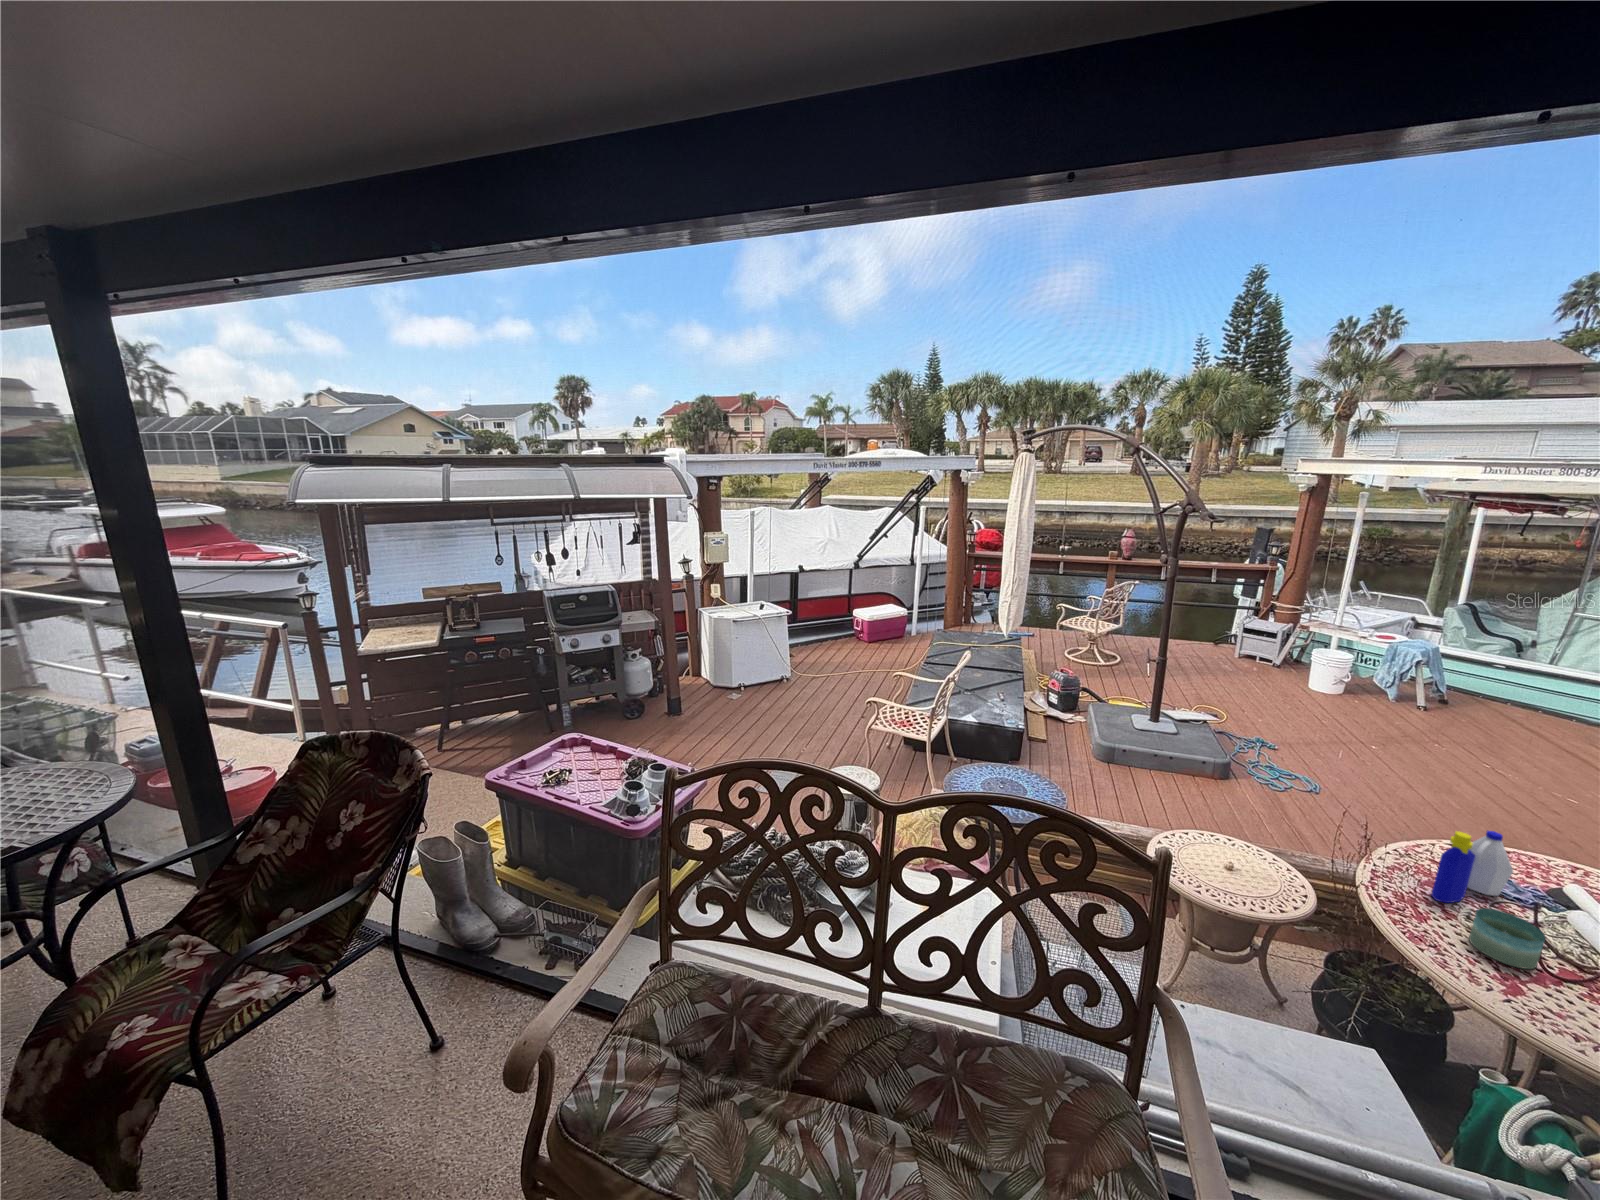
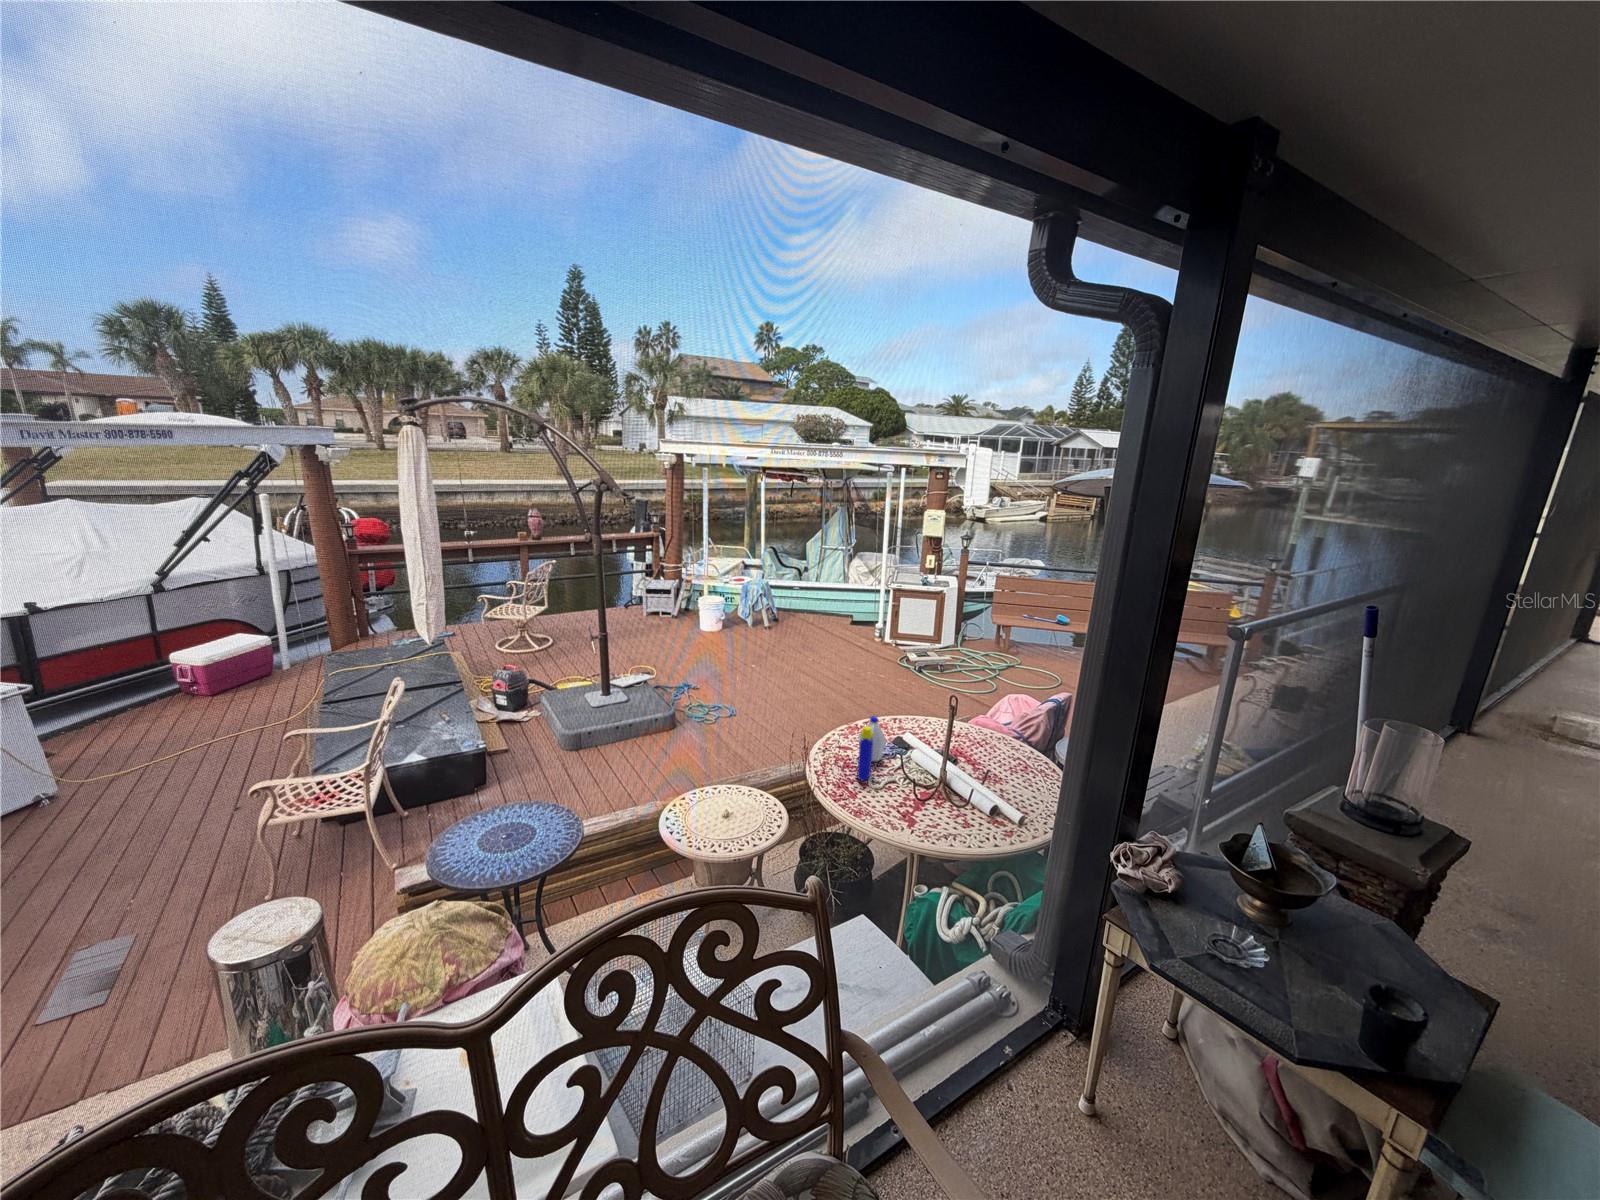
candle: present [1469,908,1545,969] -> none [888,773,922,810]

